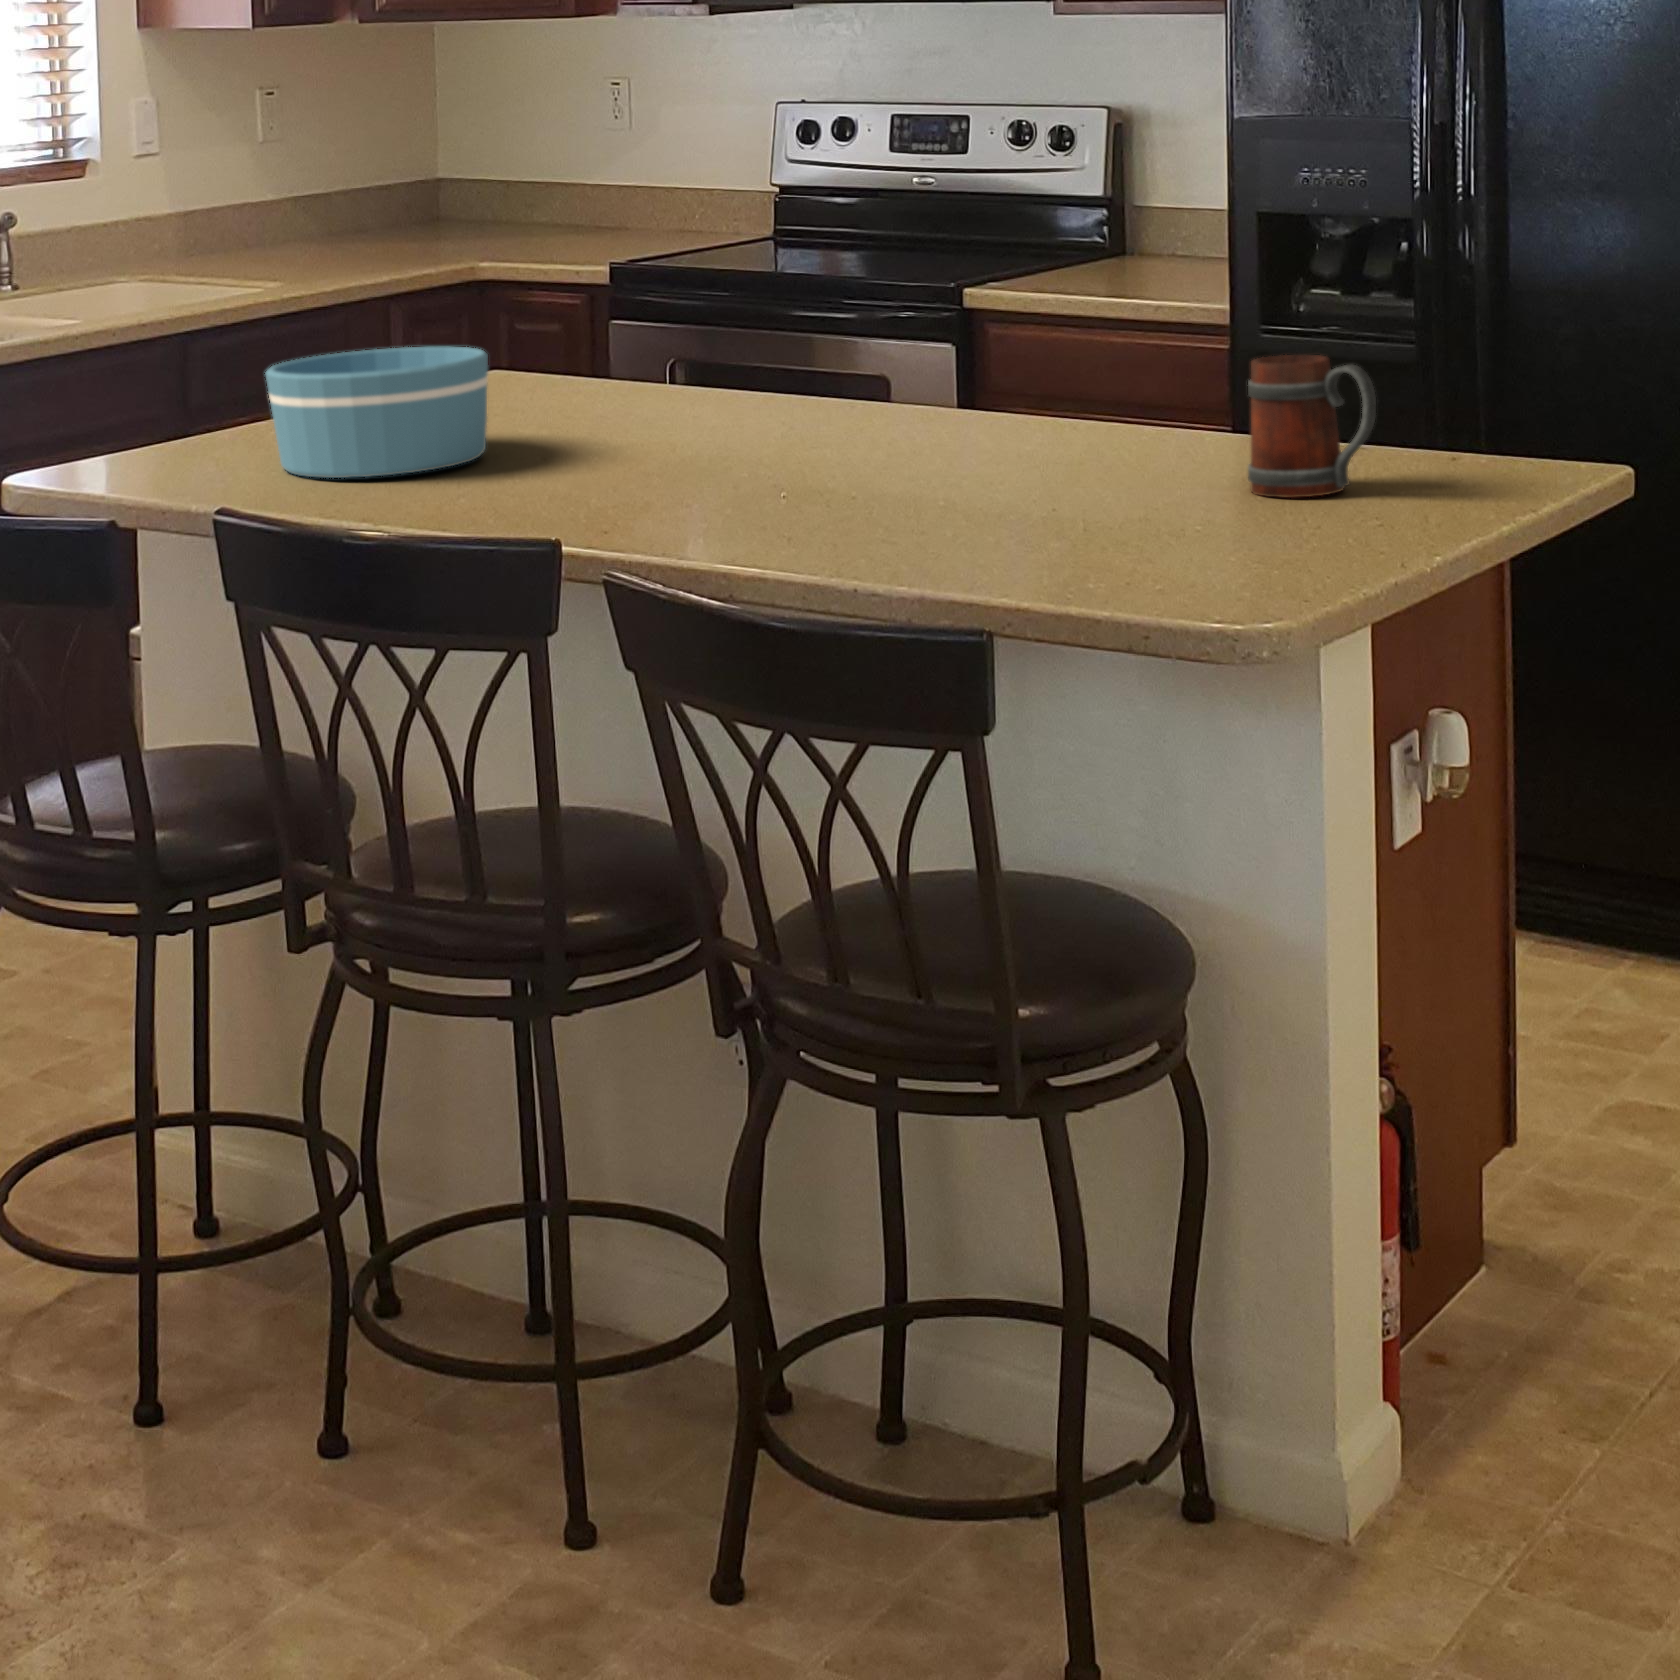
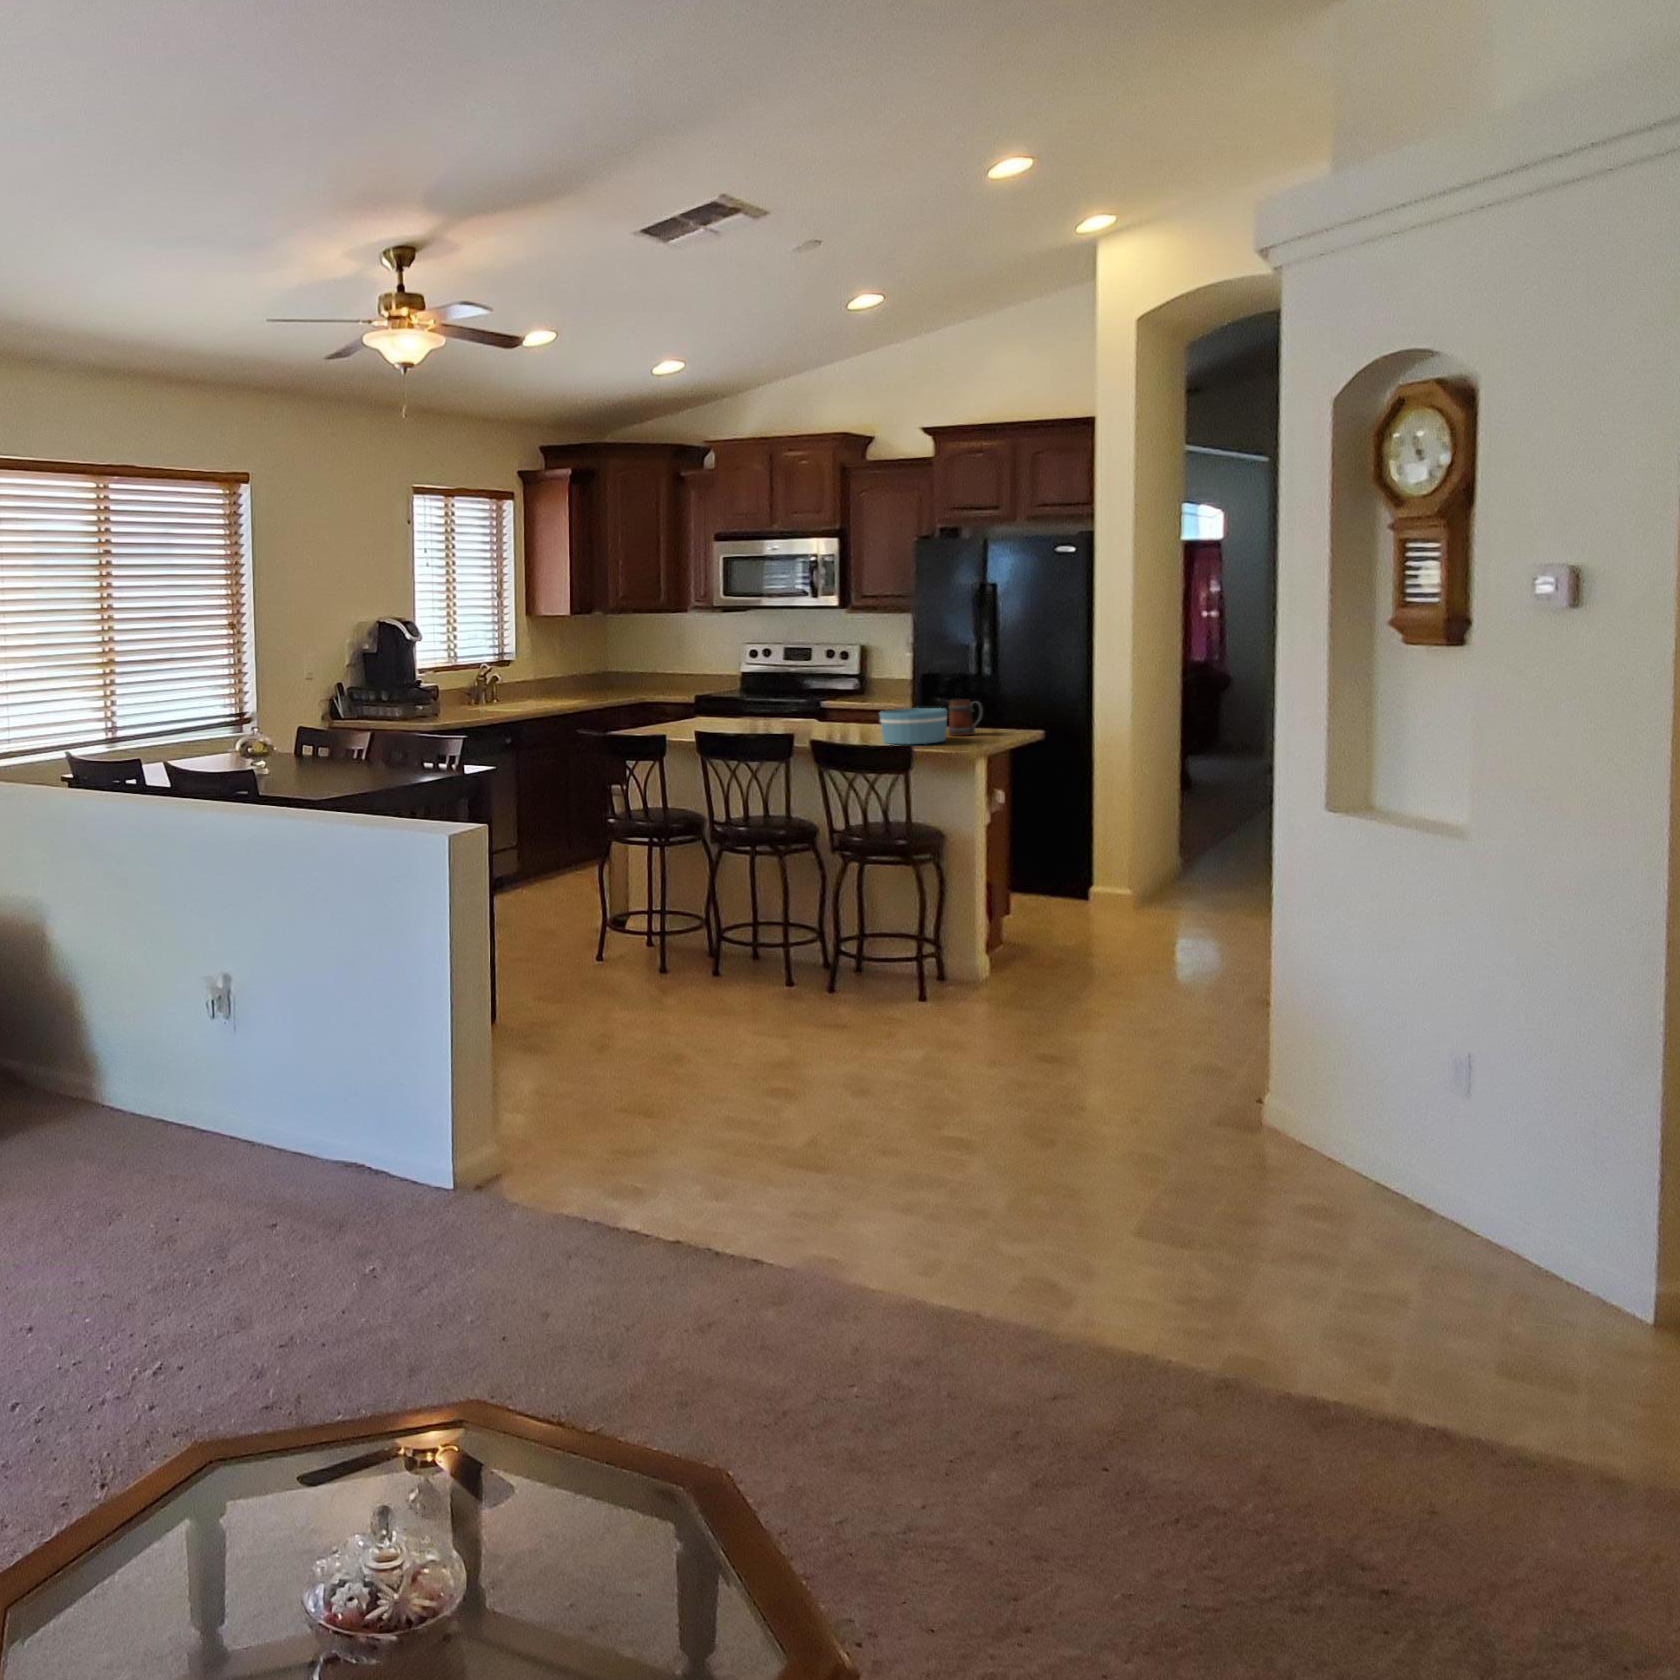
bowl: present [266,346,488,478] -> present [880,708,947,744]

